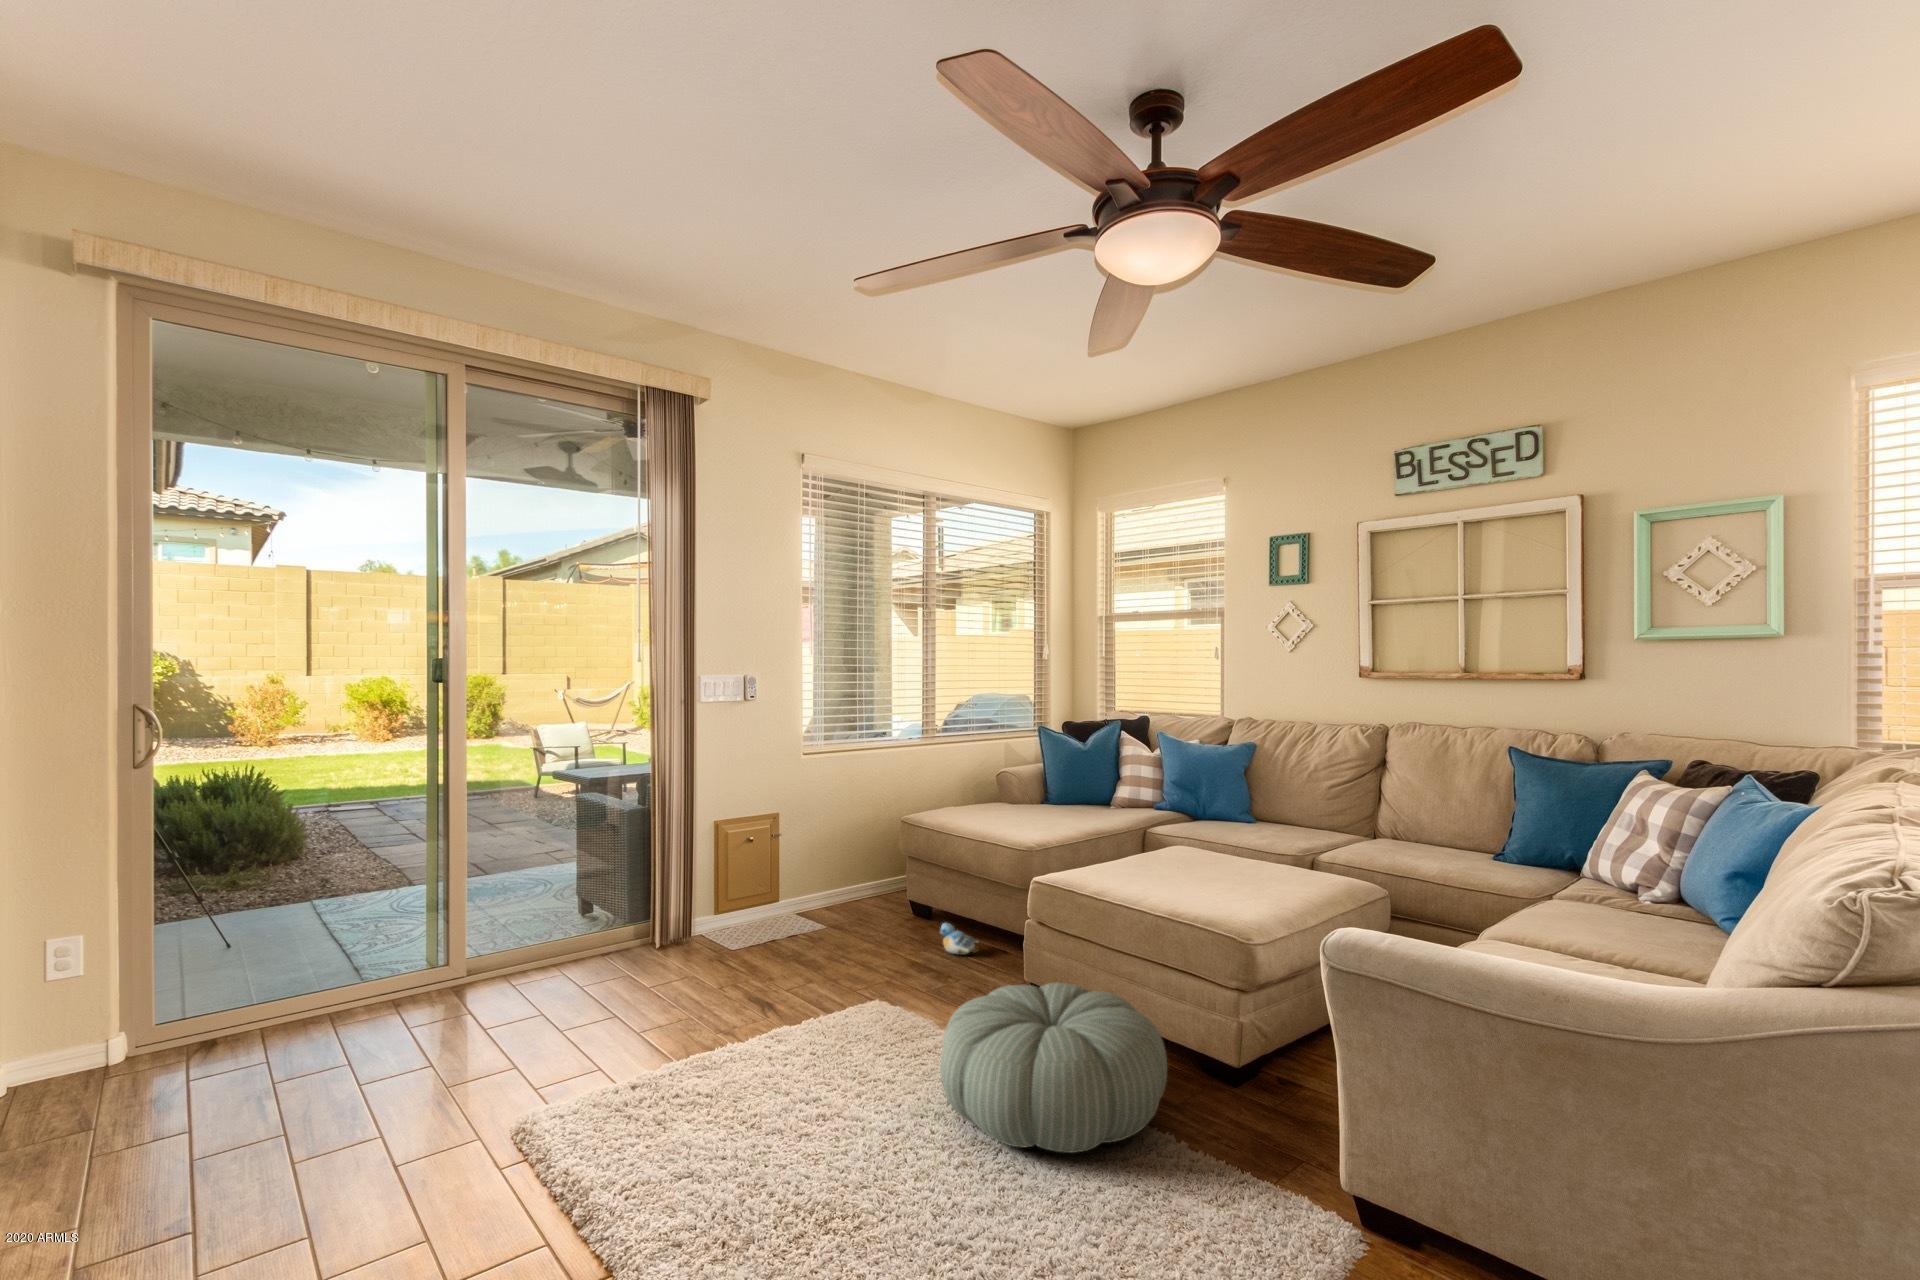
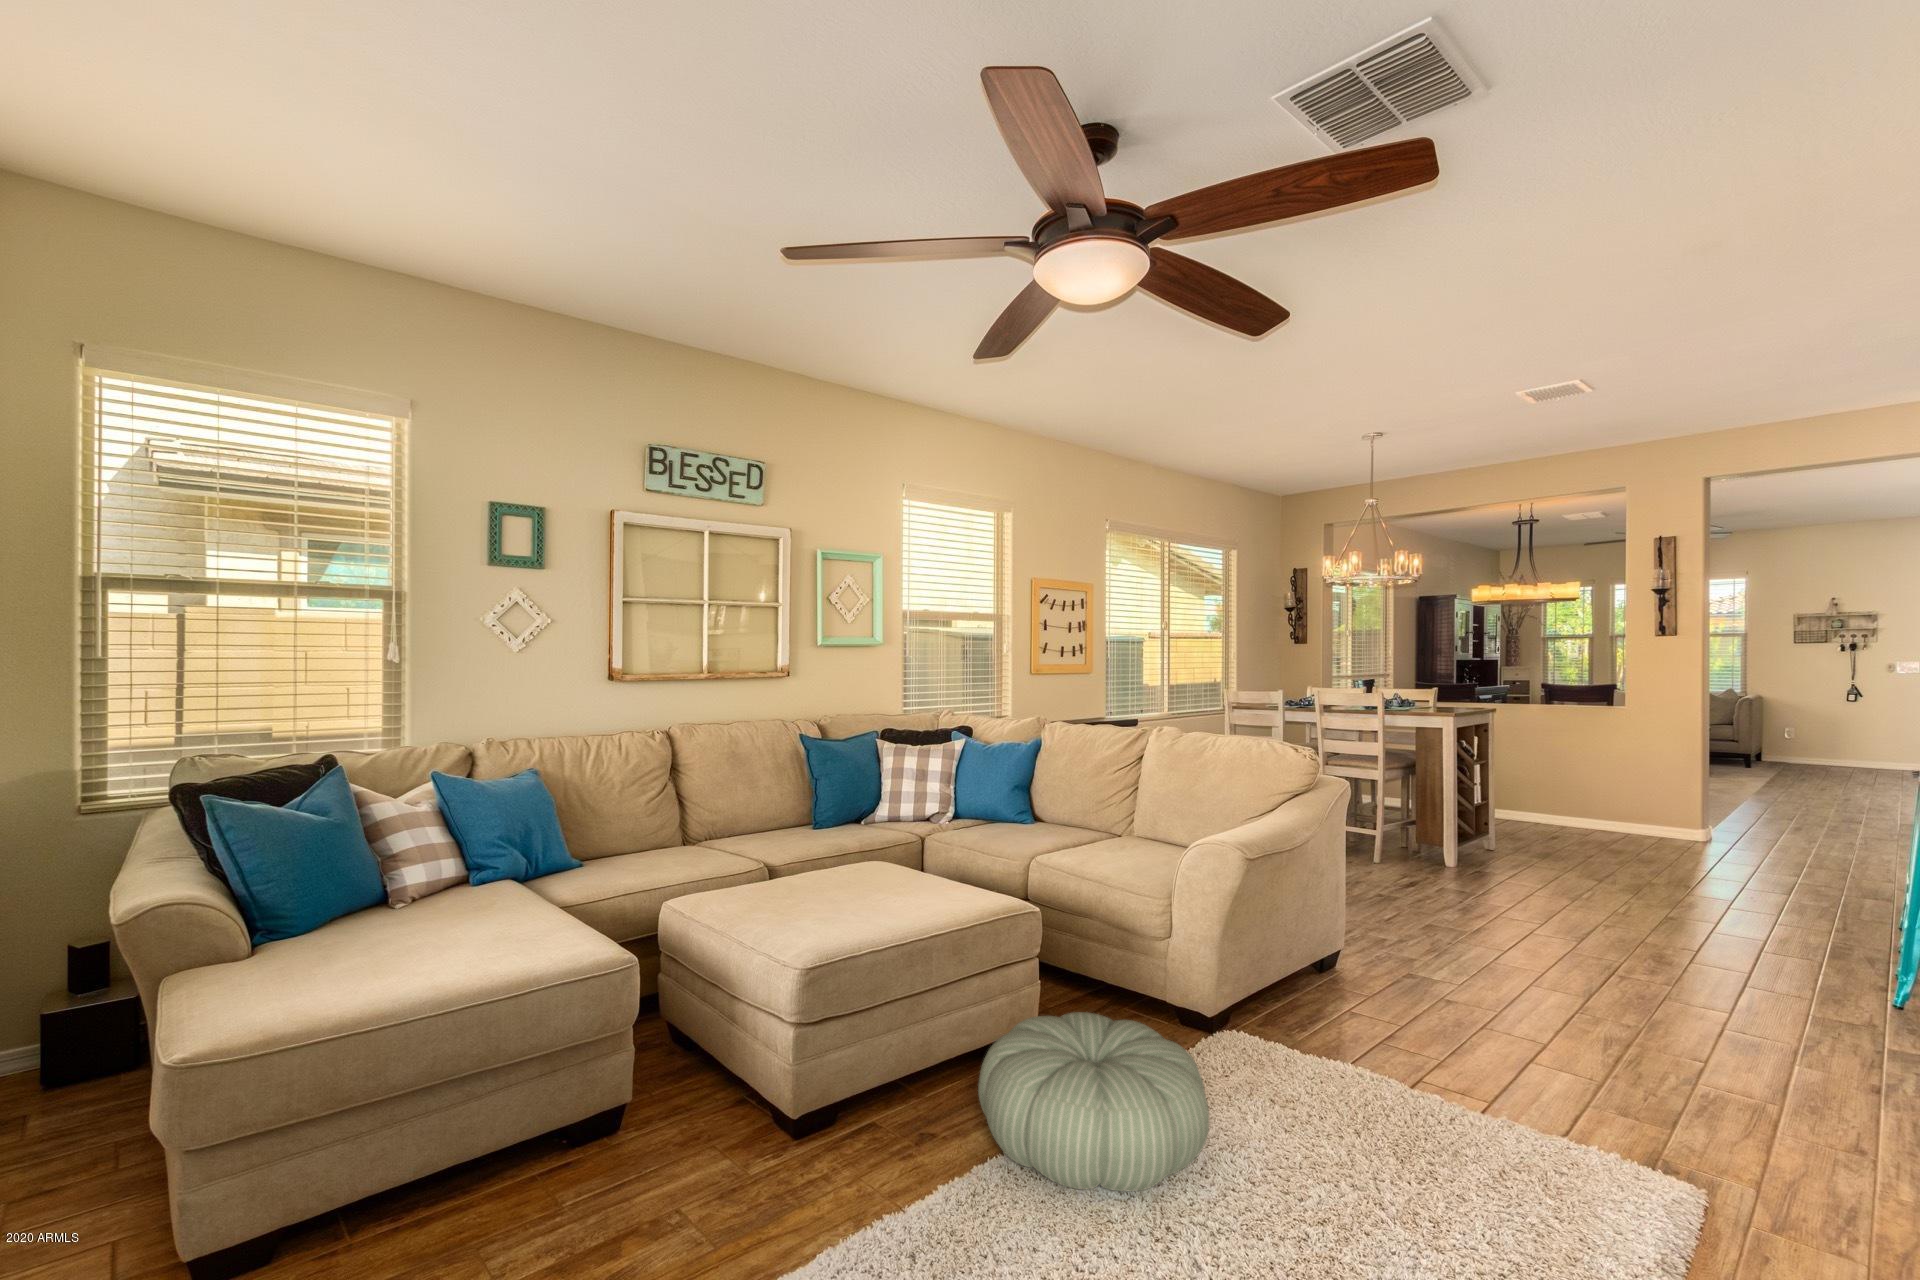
plush toy: present [940,923,978,955] -> none [538,1163,605,1214]

